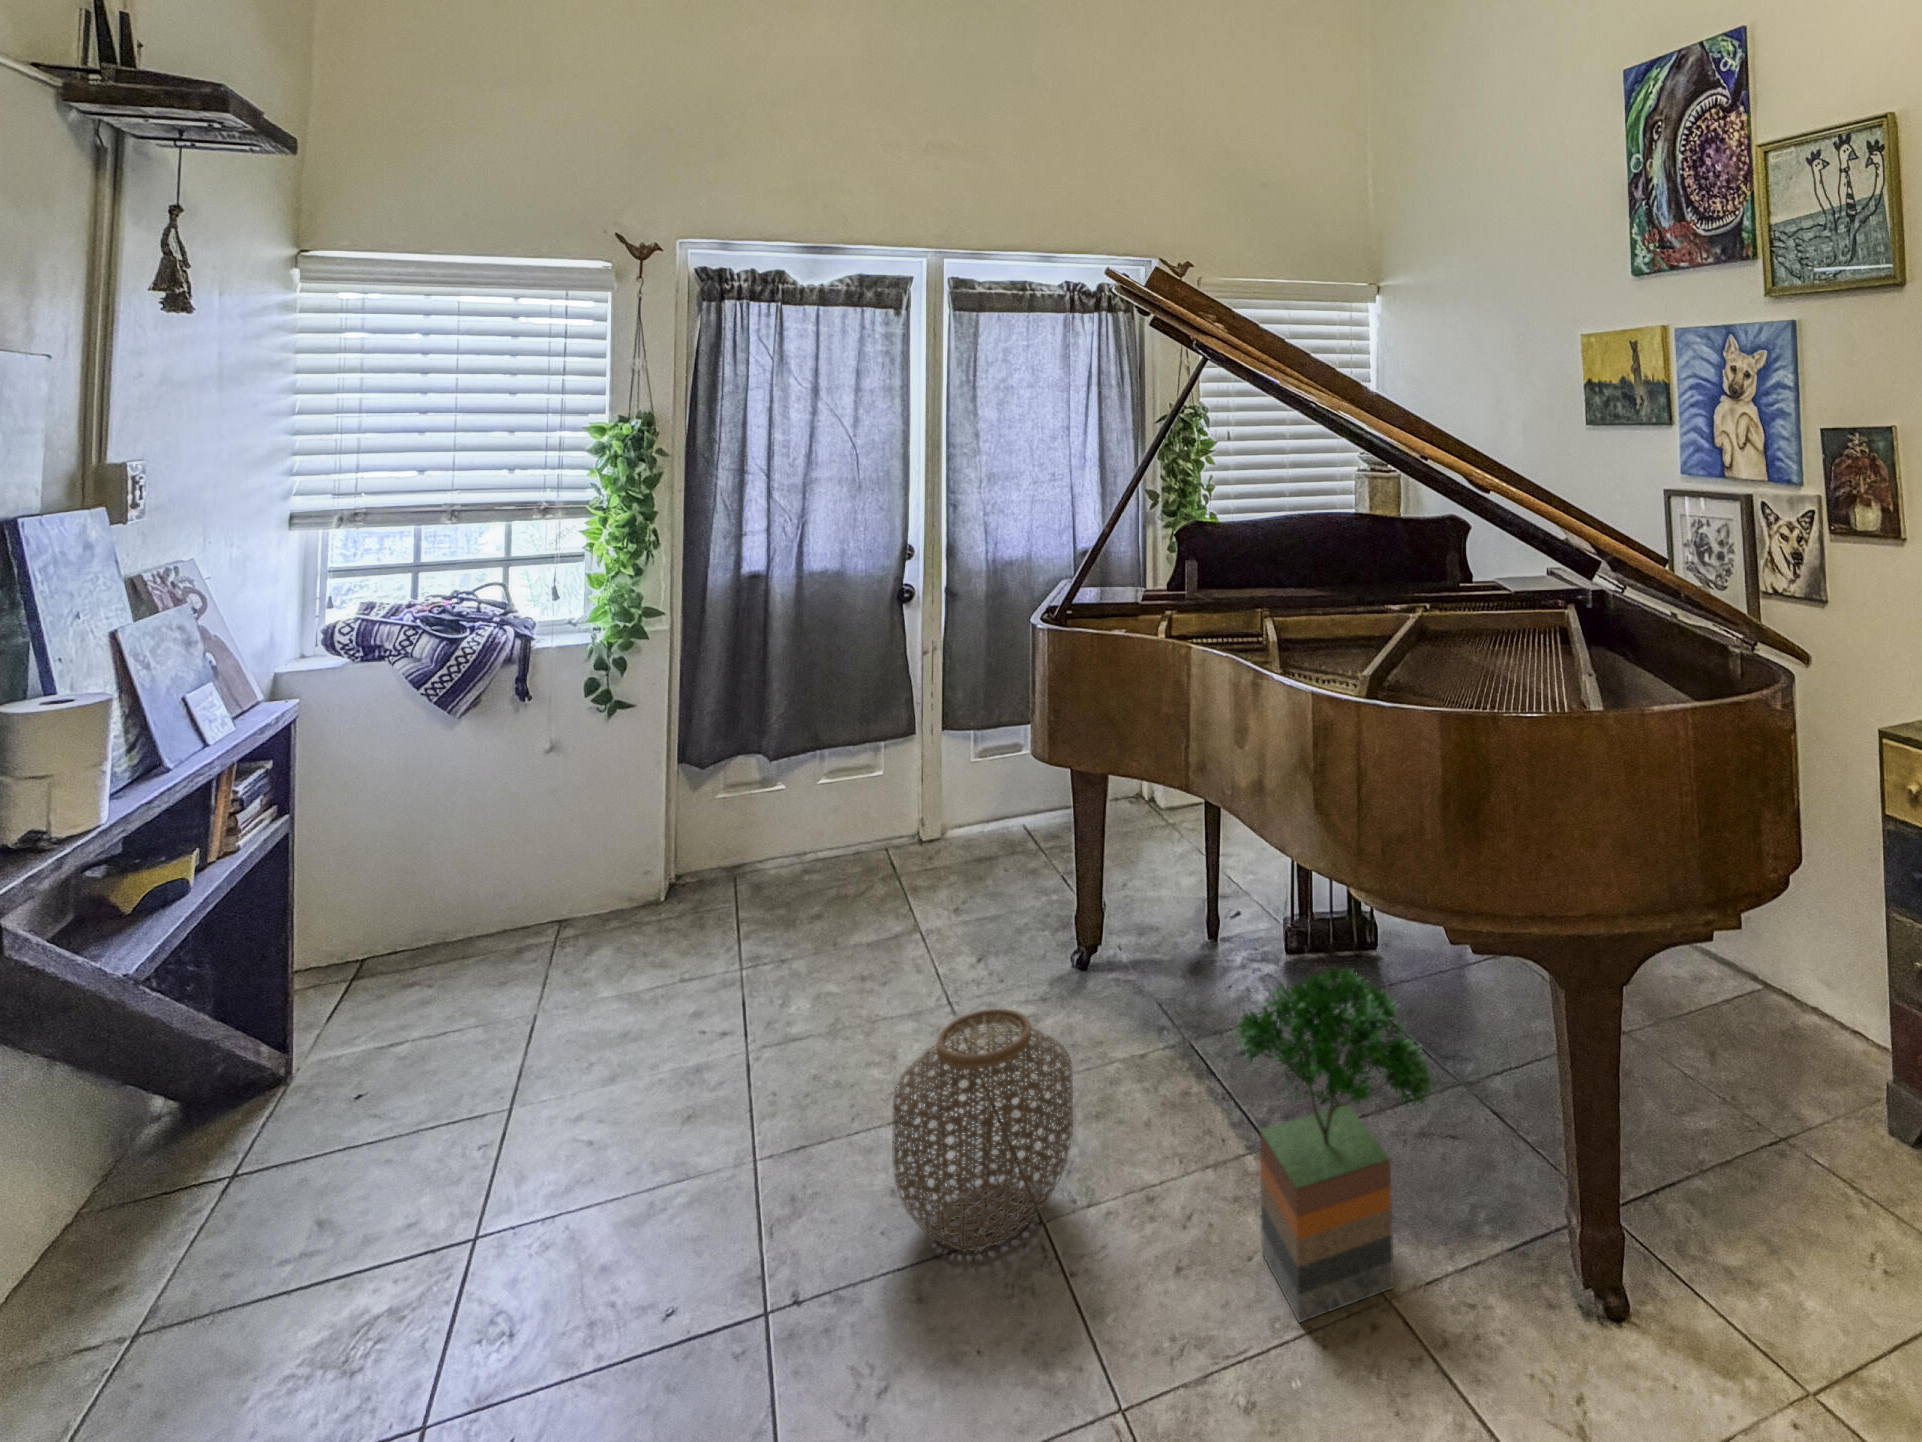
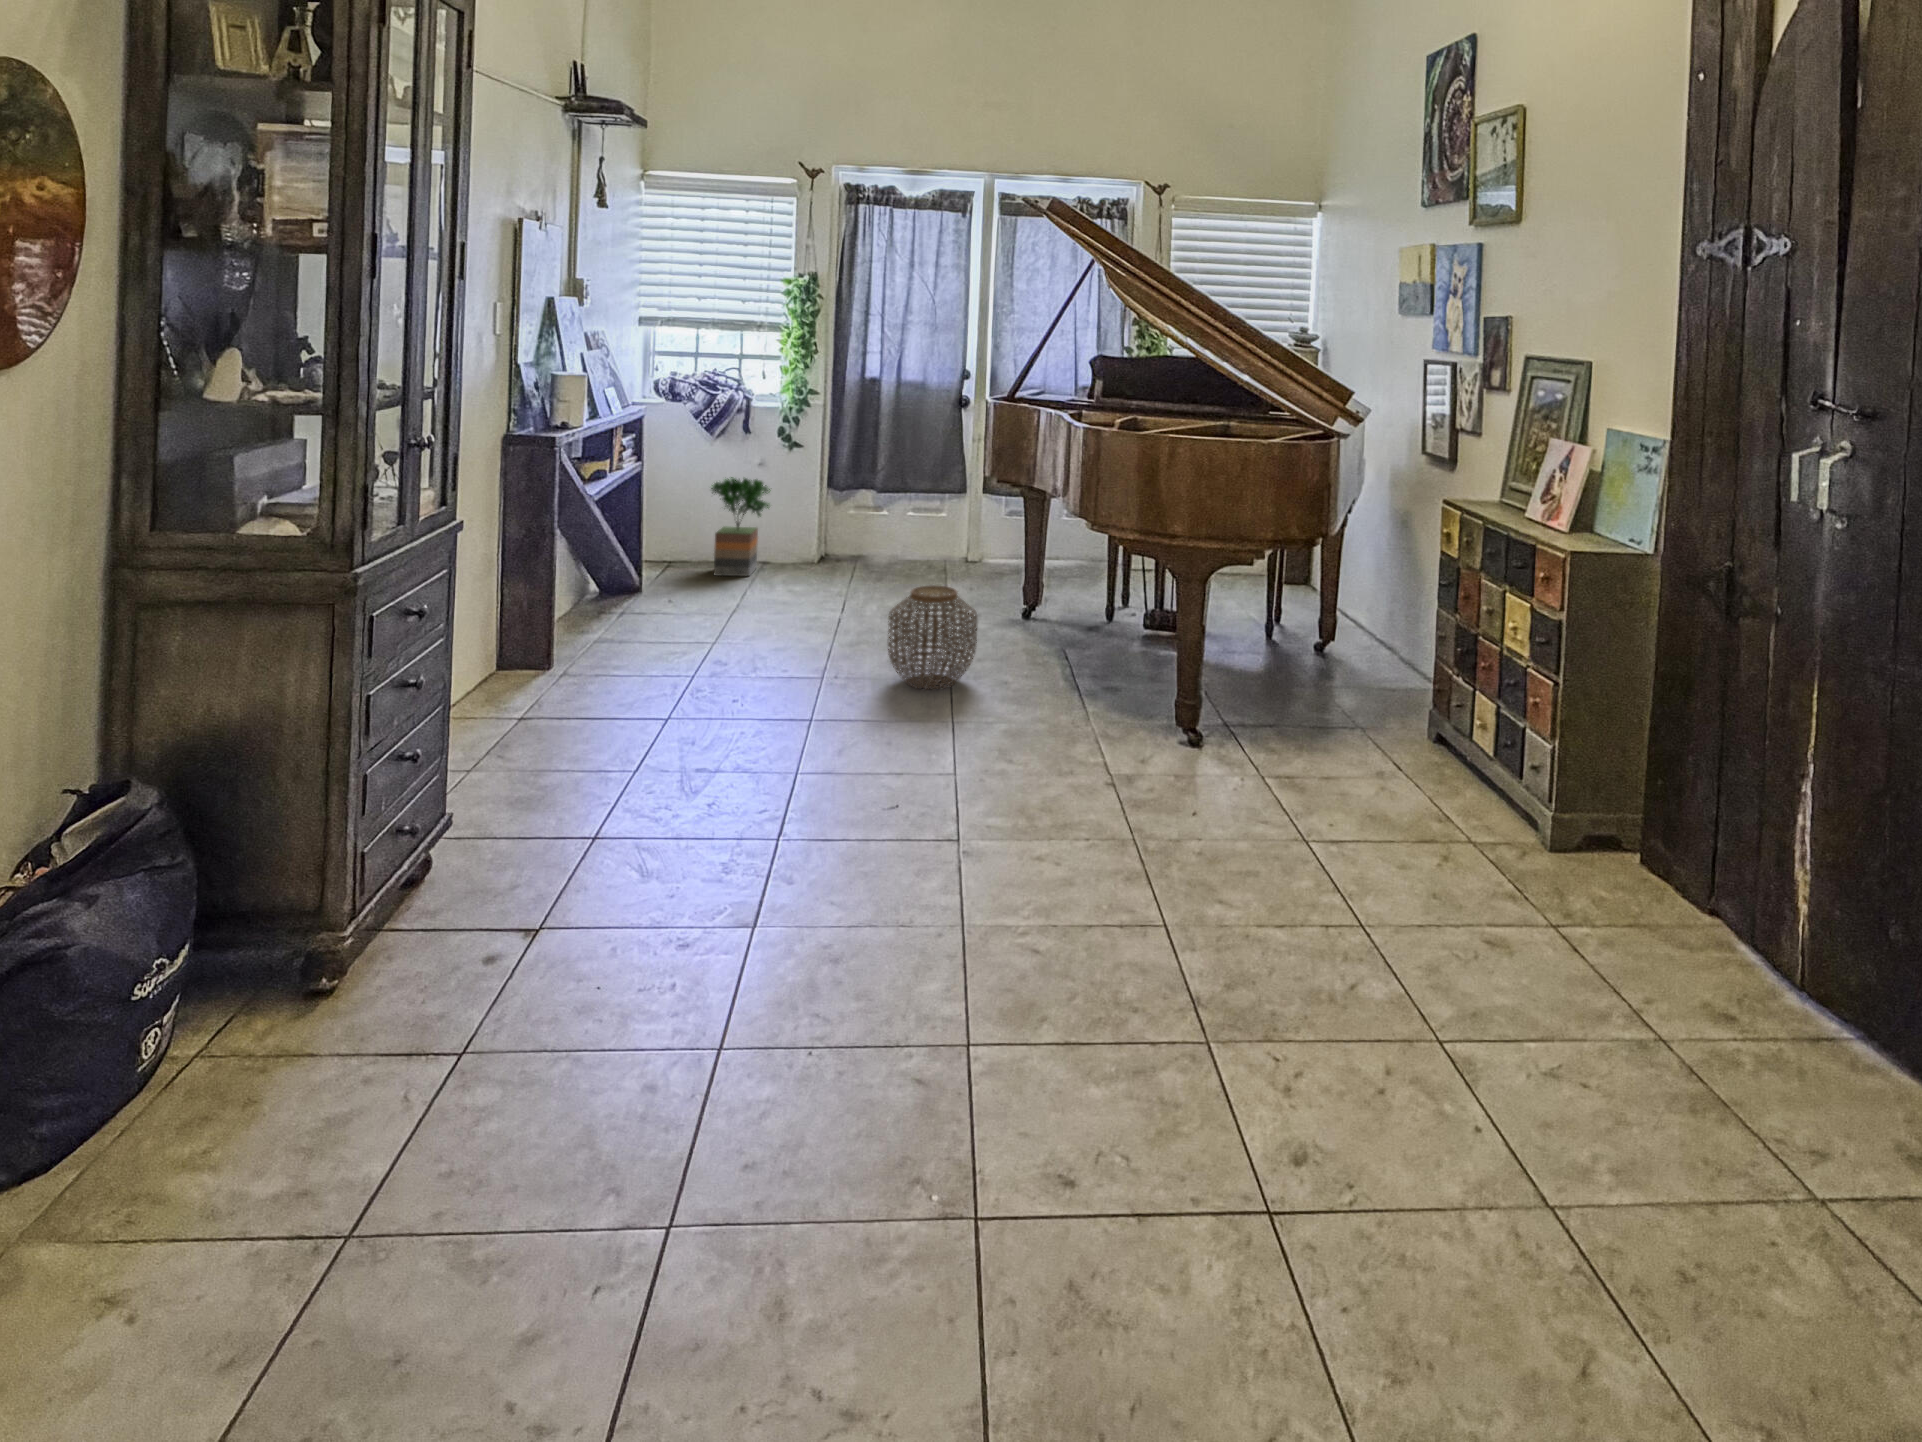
potted tree: present [1235,968,1432,1322] -> present [711,477,771,576]

